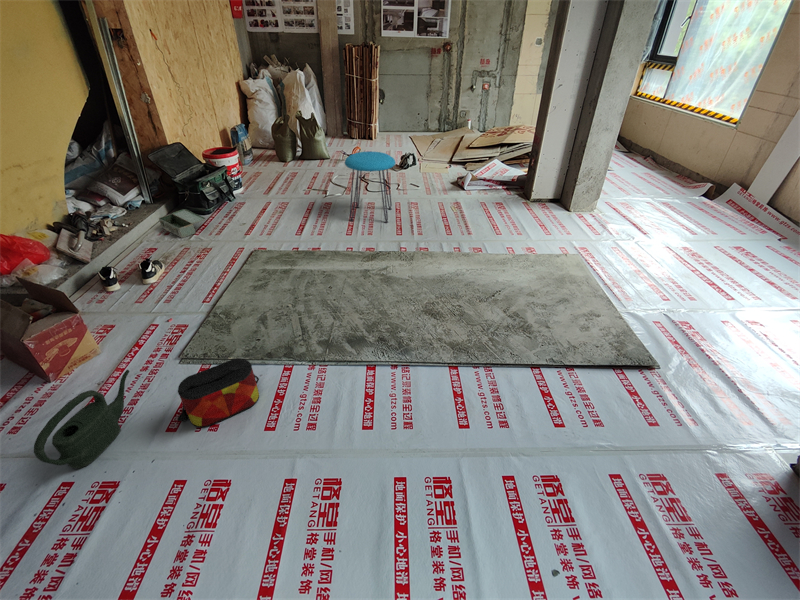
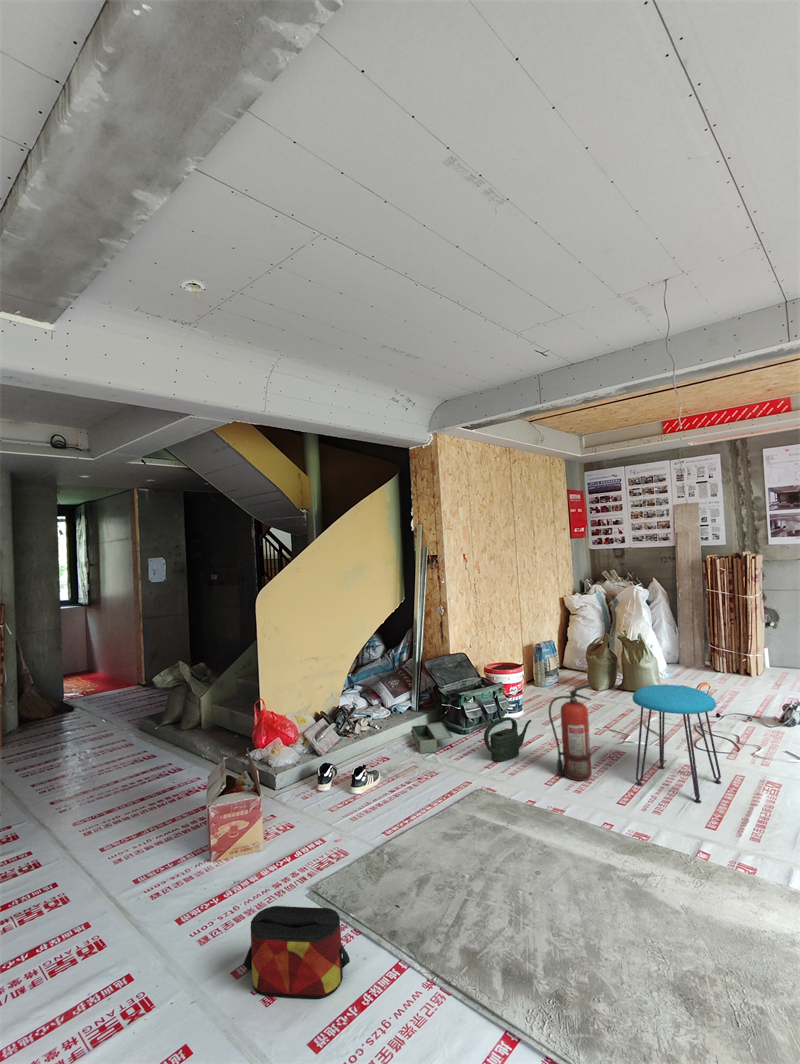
fire extinguisher: none [290,158,322,228] -> present [549,684,592,781]
watering can: present [34,370,129,469] -> present [484,717,531,762]

